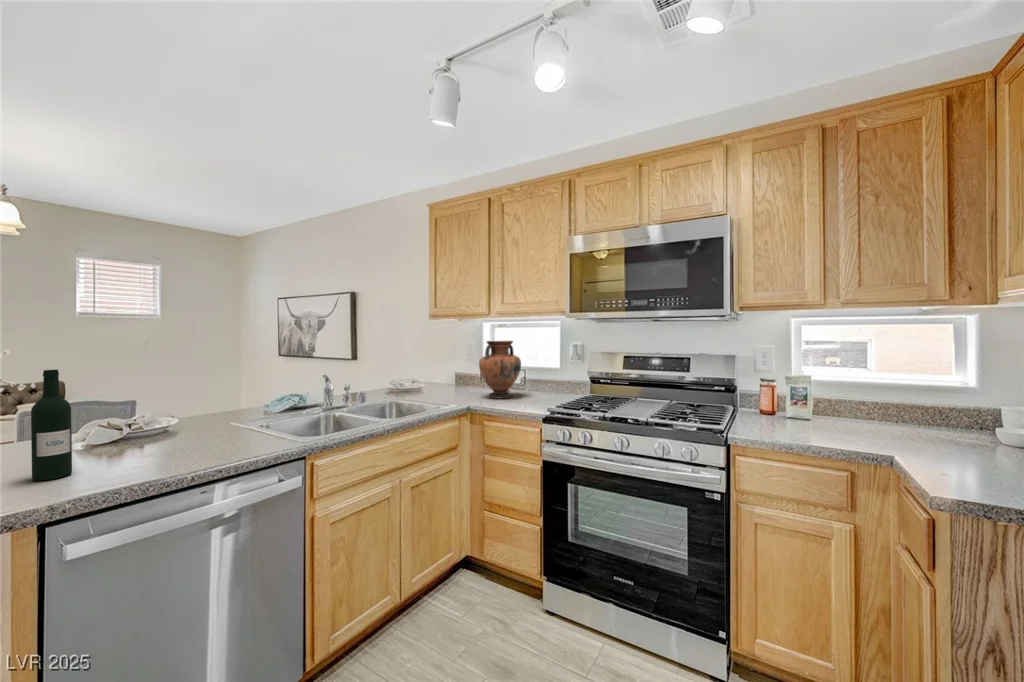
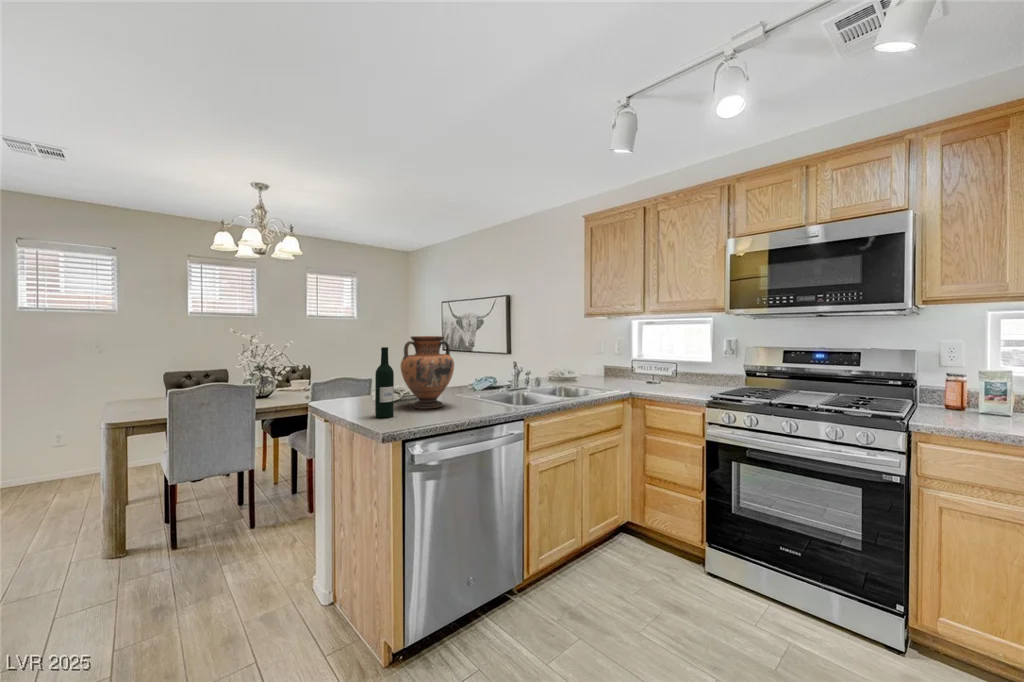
vase: present [479,341,521,398] -> present [401,336,454,409]

